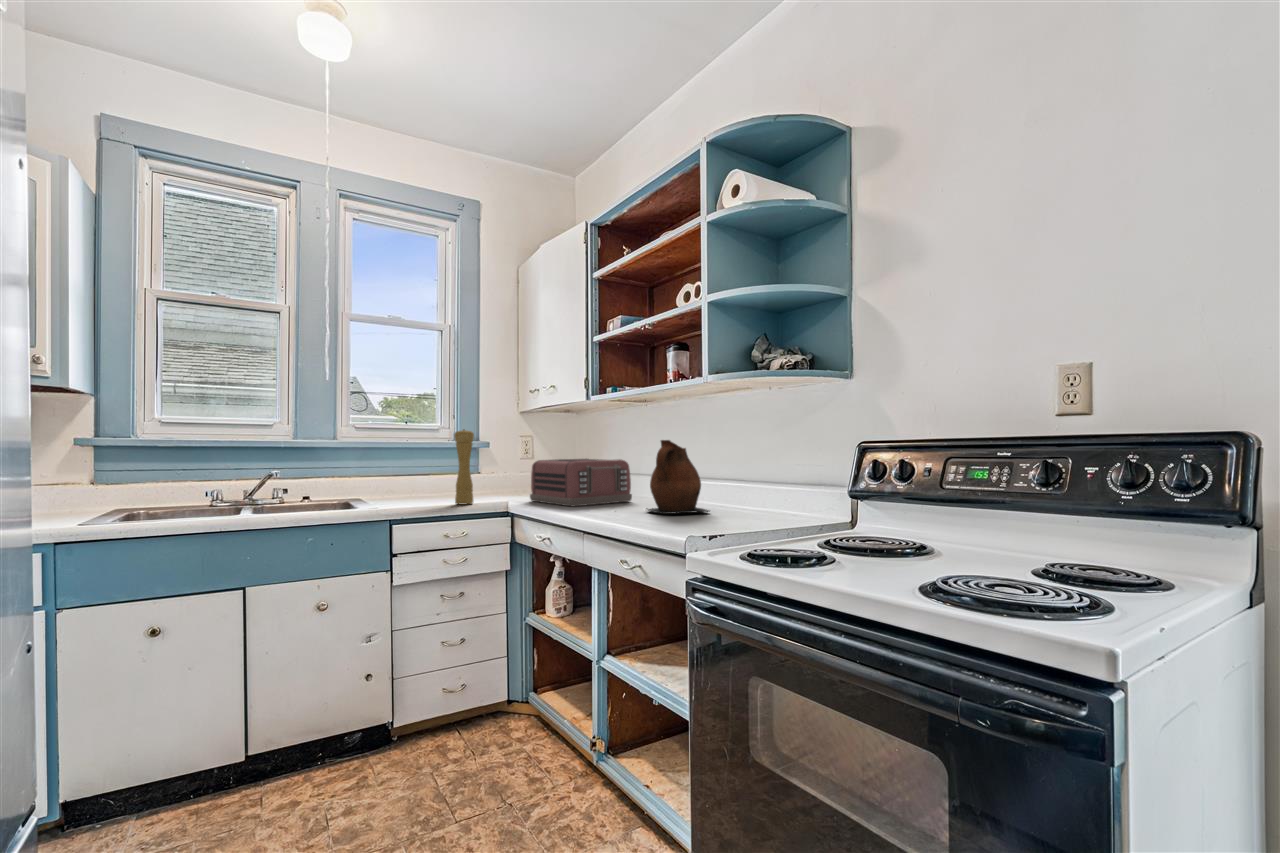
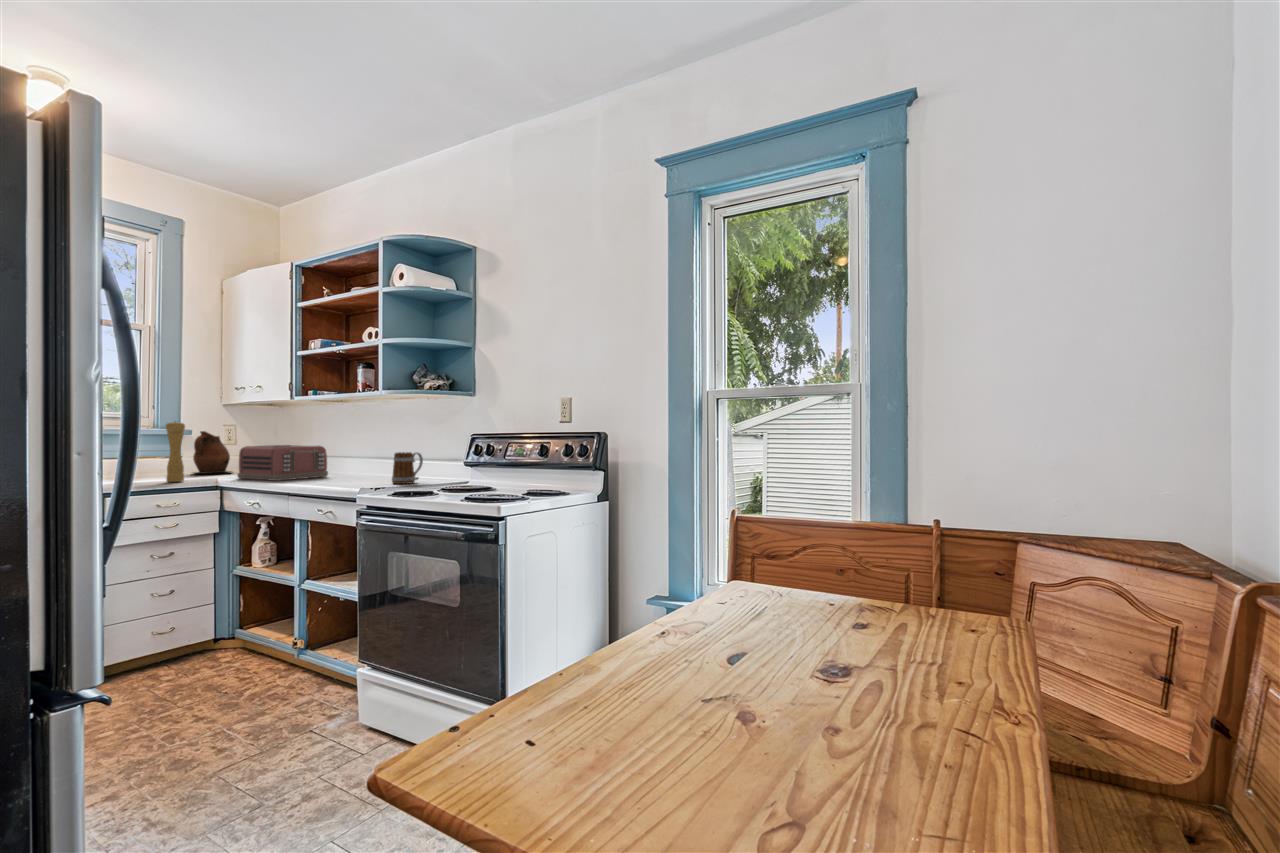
ceramic pitcher: present [648,440,710,514] -> present [193,431,232,474]
mug: none [722,470,766,521] -> present [392,452,423,484]

